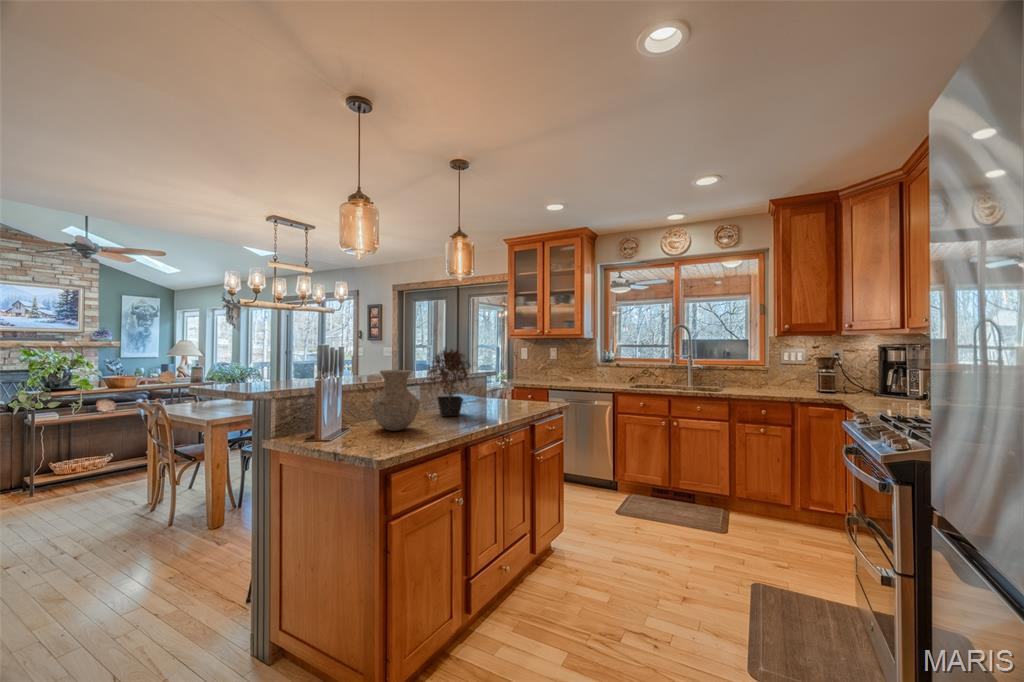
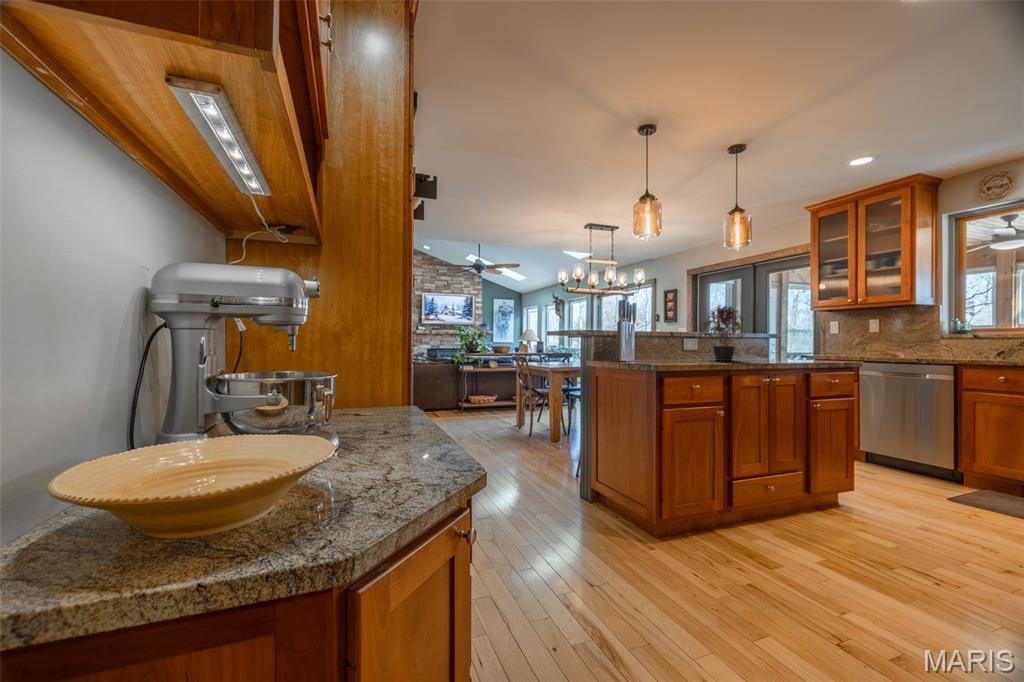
vase: present [371,370,420,431] -> none [657,318,693,362]

